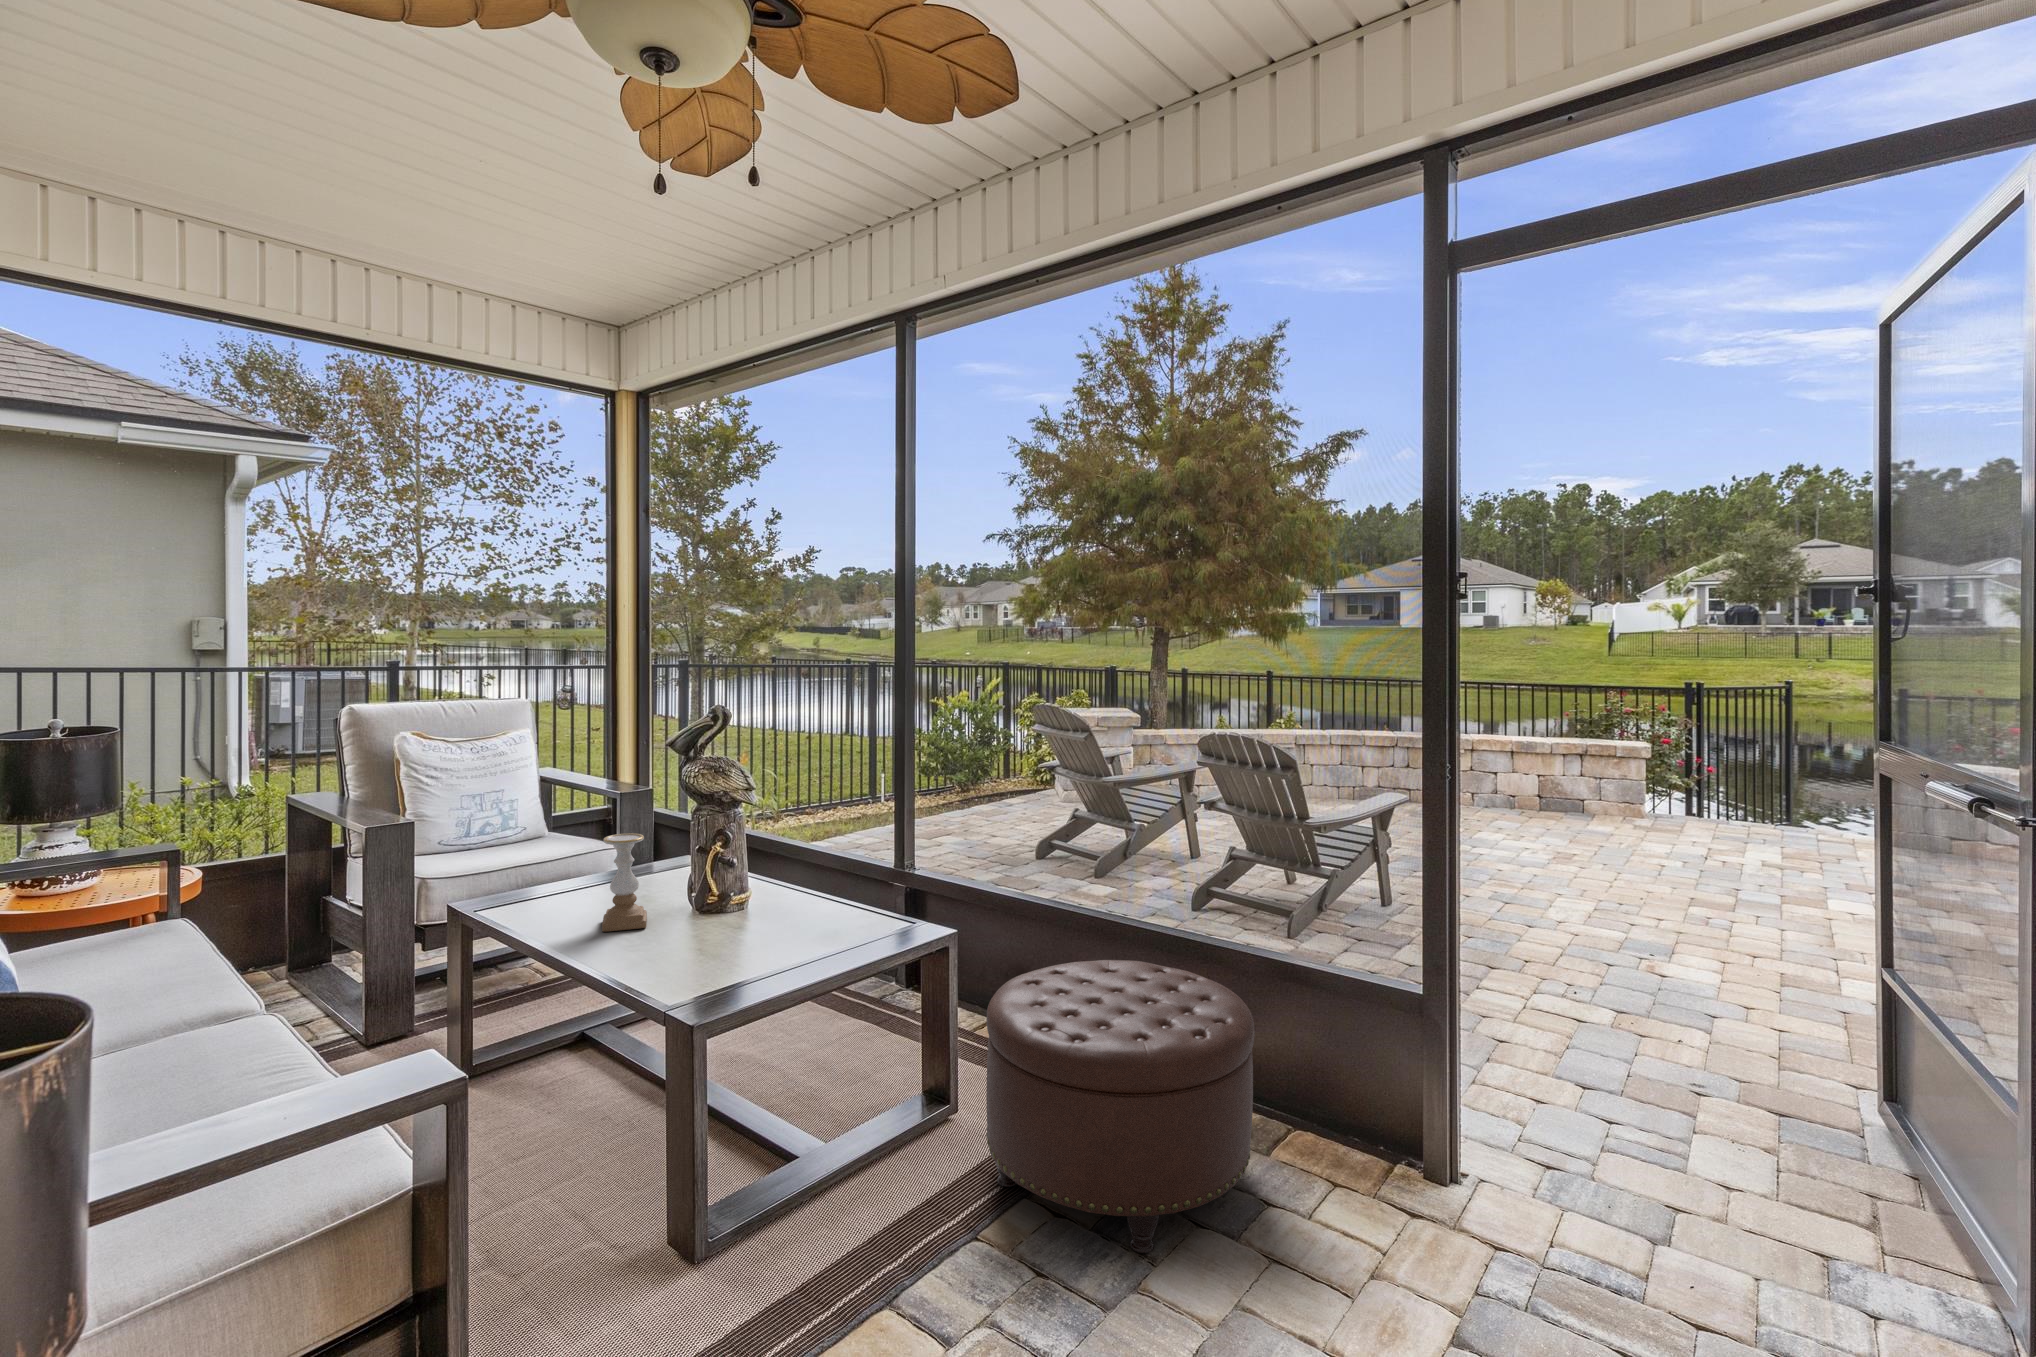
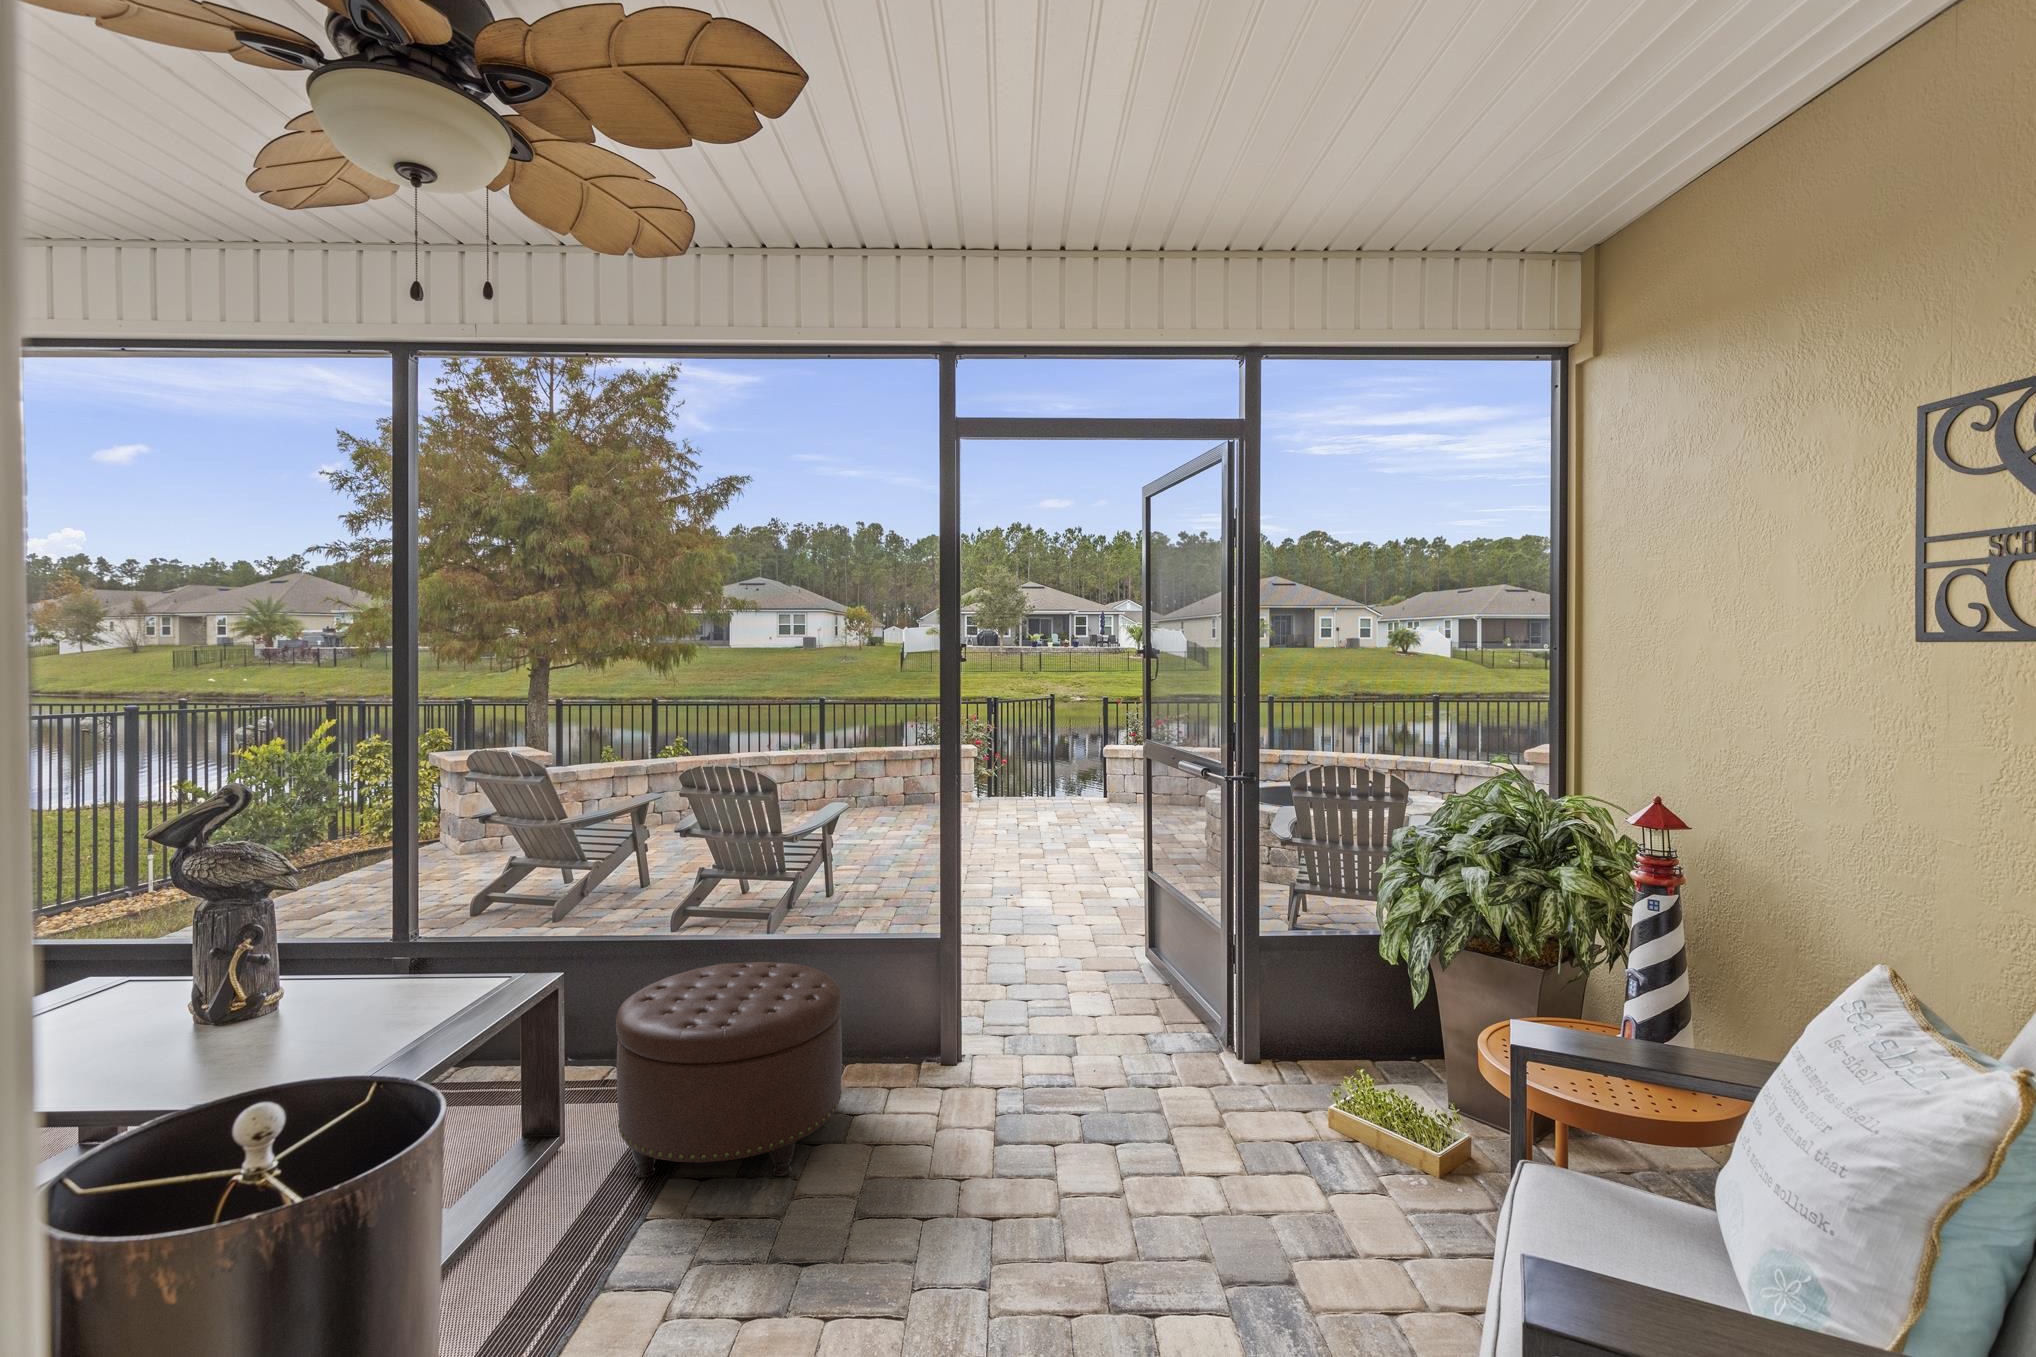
candle holder: present [602,833,647,932] -> none [93,946,171,1068]

